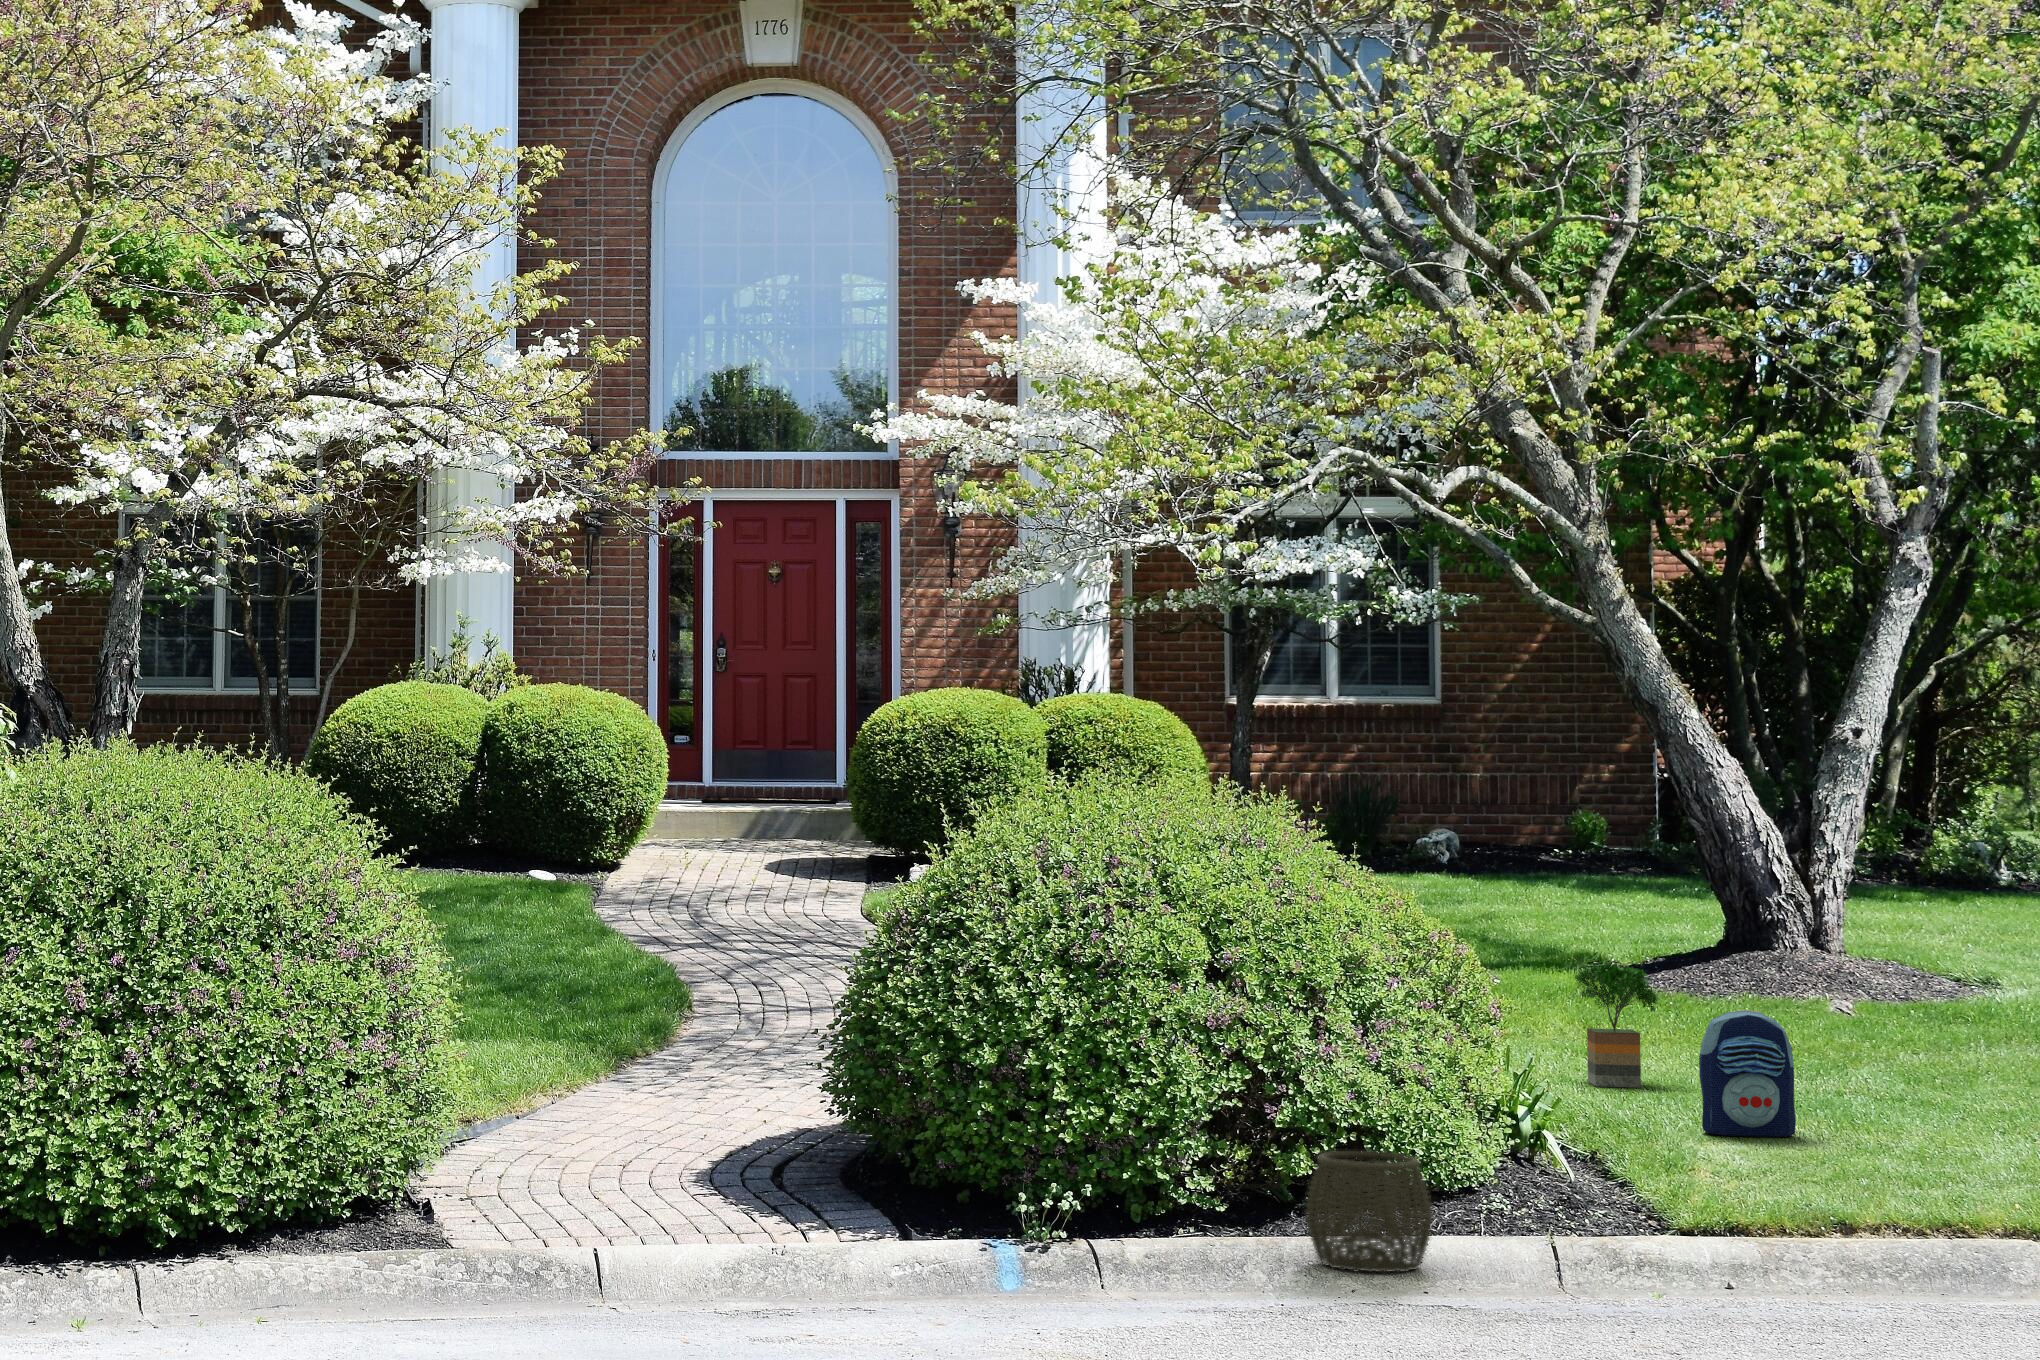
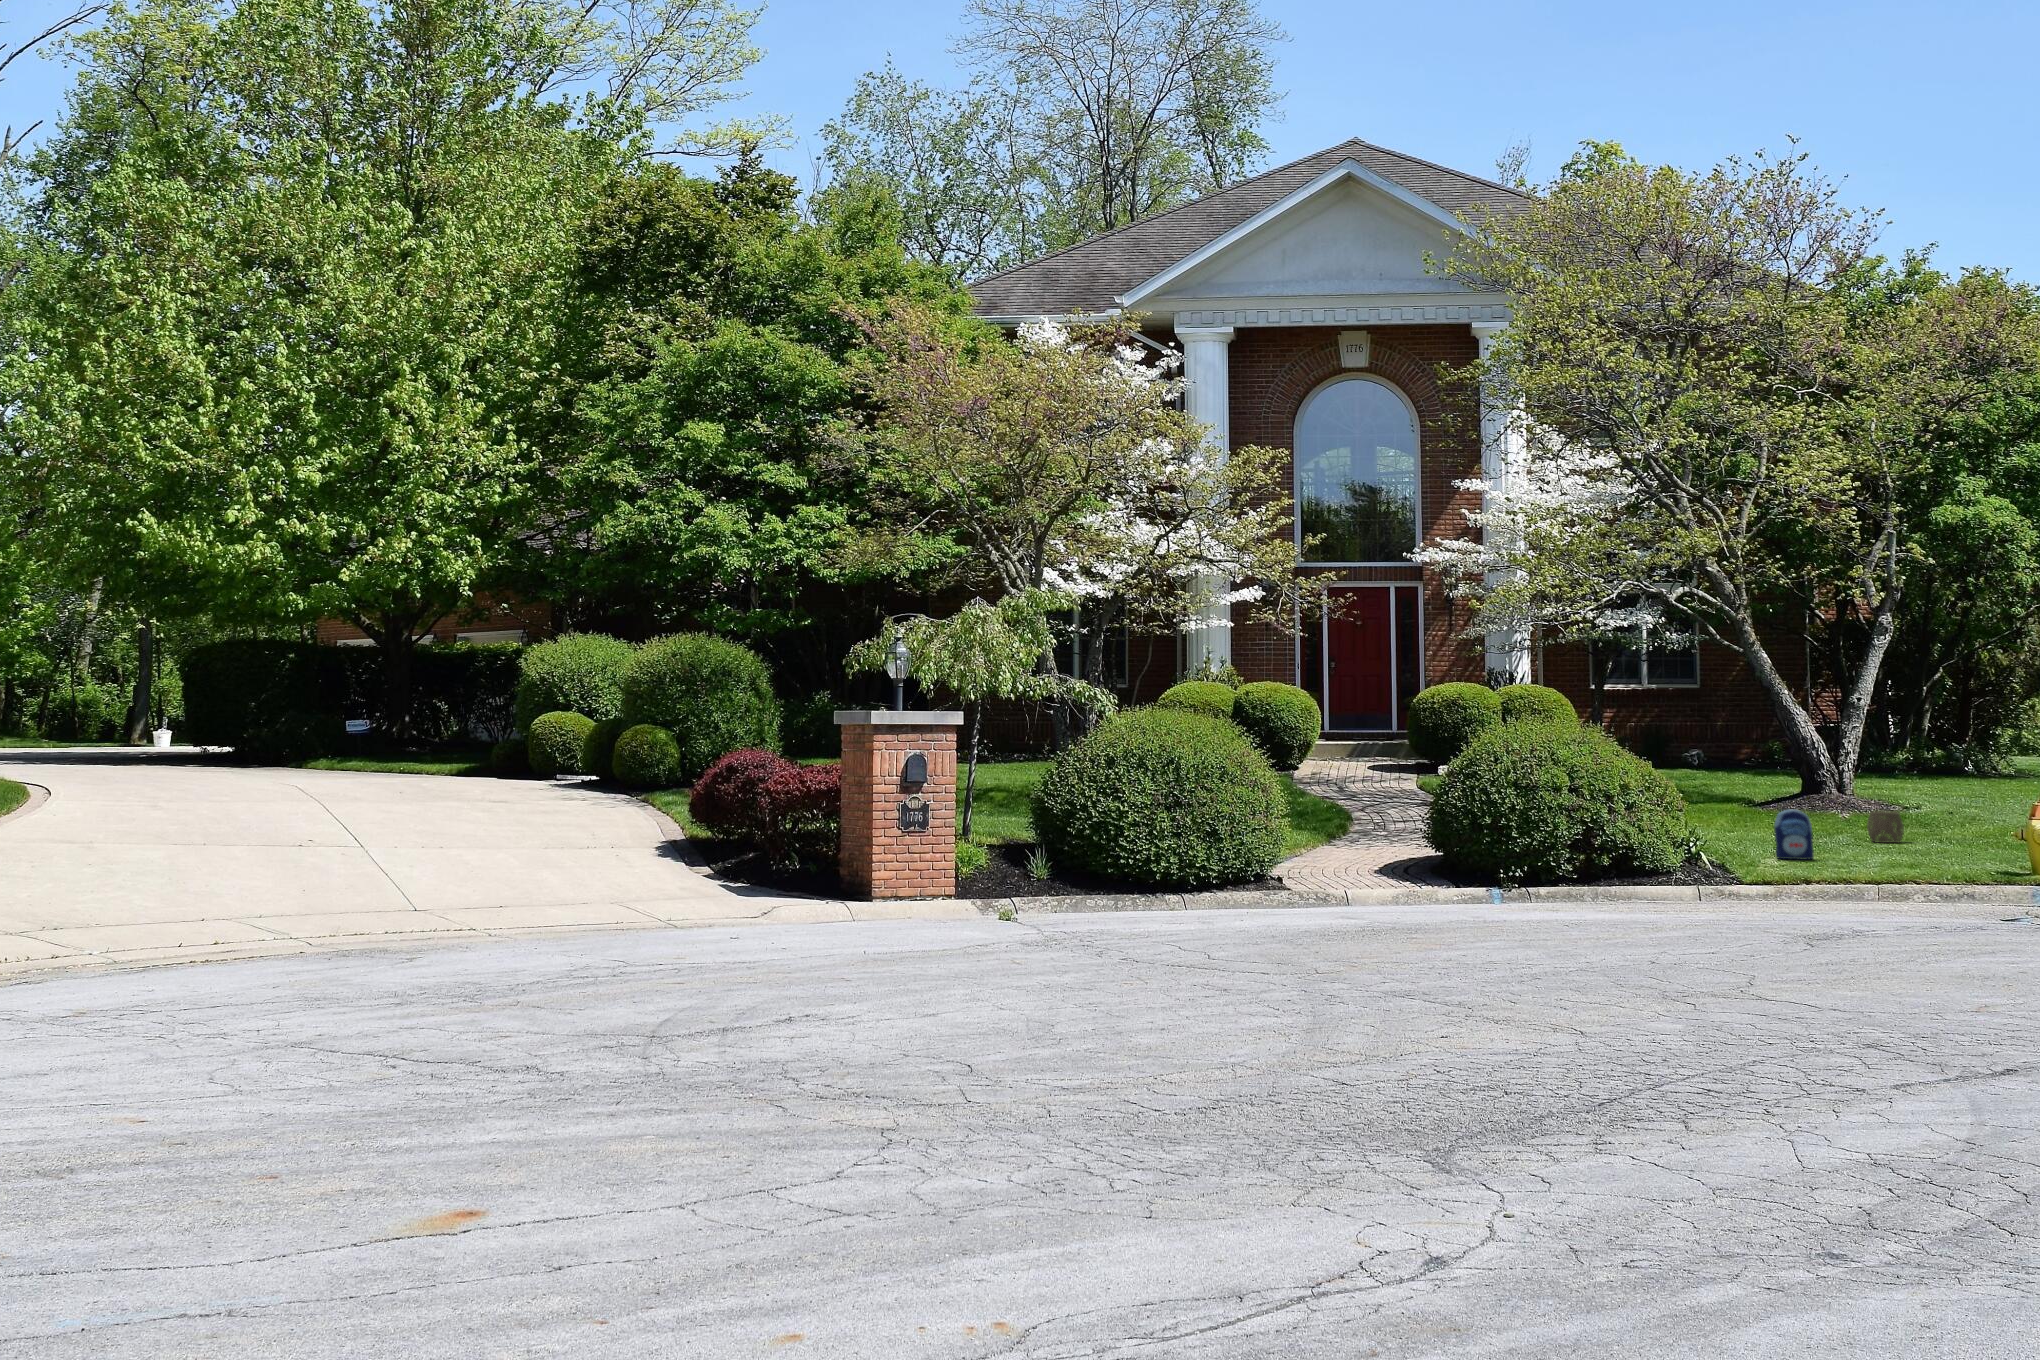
potted tree: present [1574,964,1658,1088] -> none [1731,795,1768,847]
woven basket: present [1306,1151,1433,1273] -> present [1867,811,1904,843]

